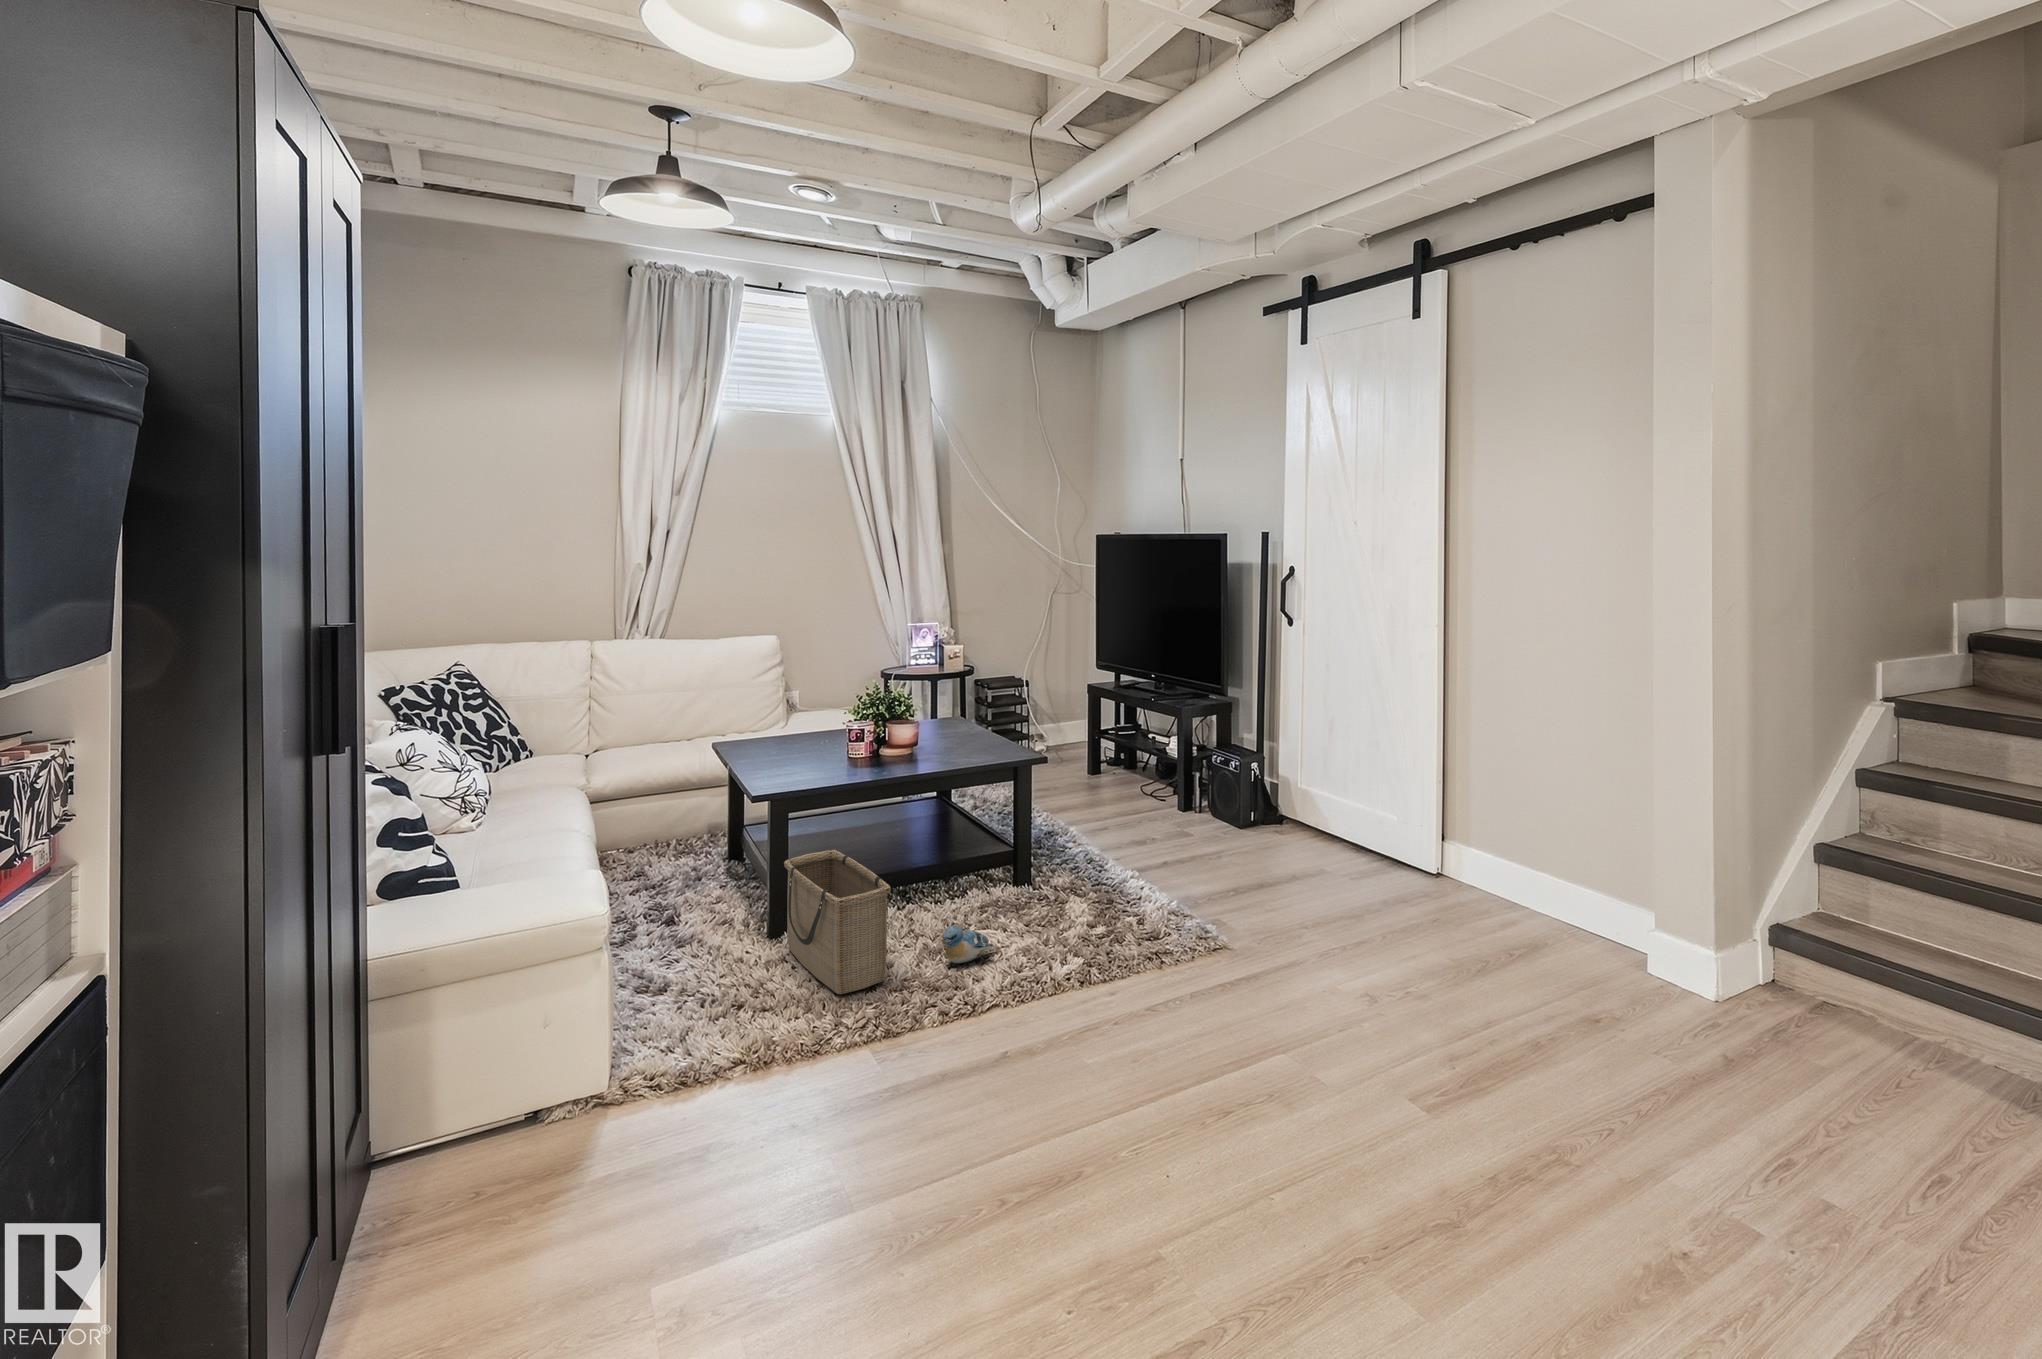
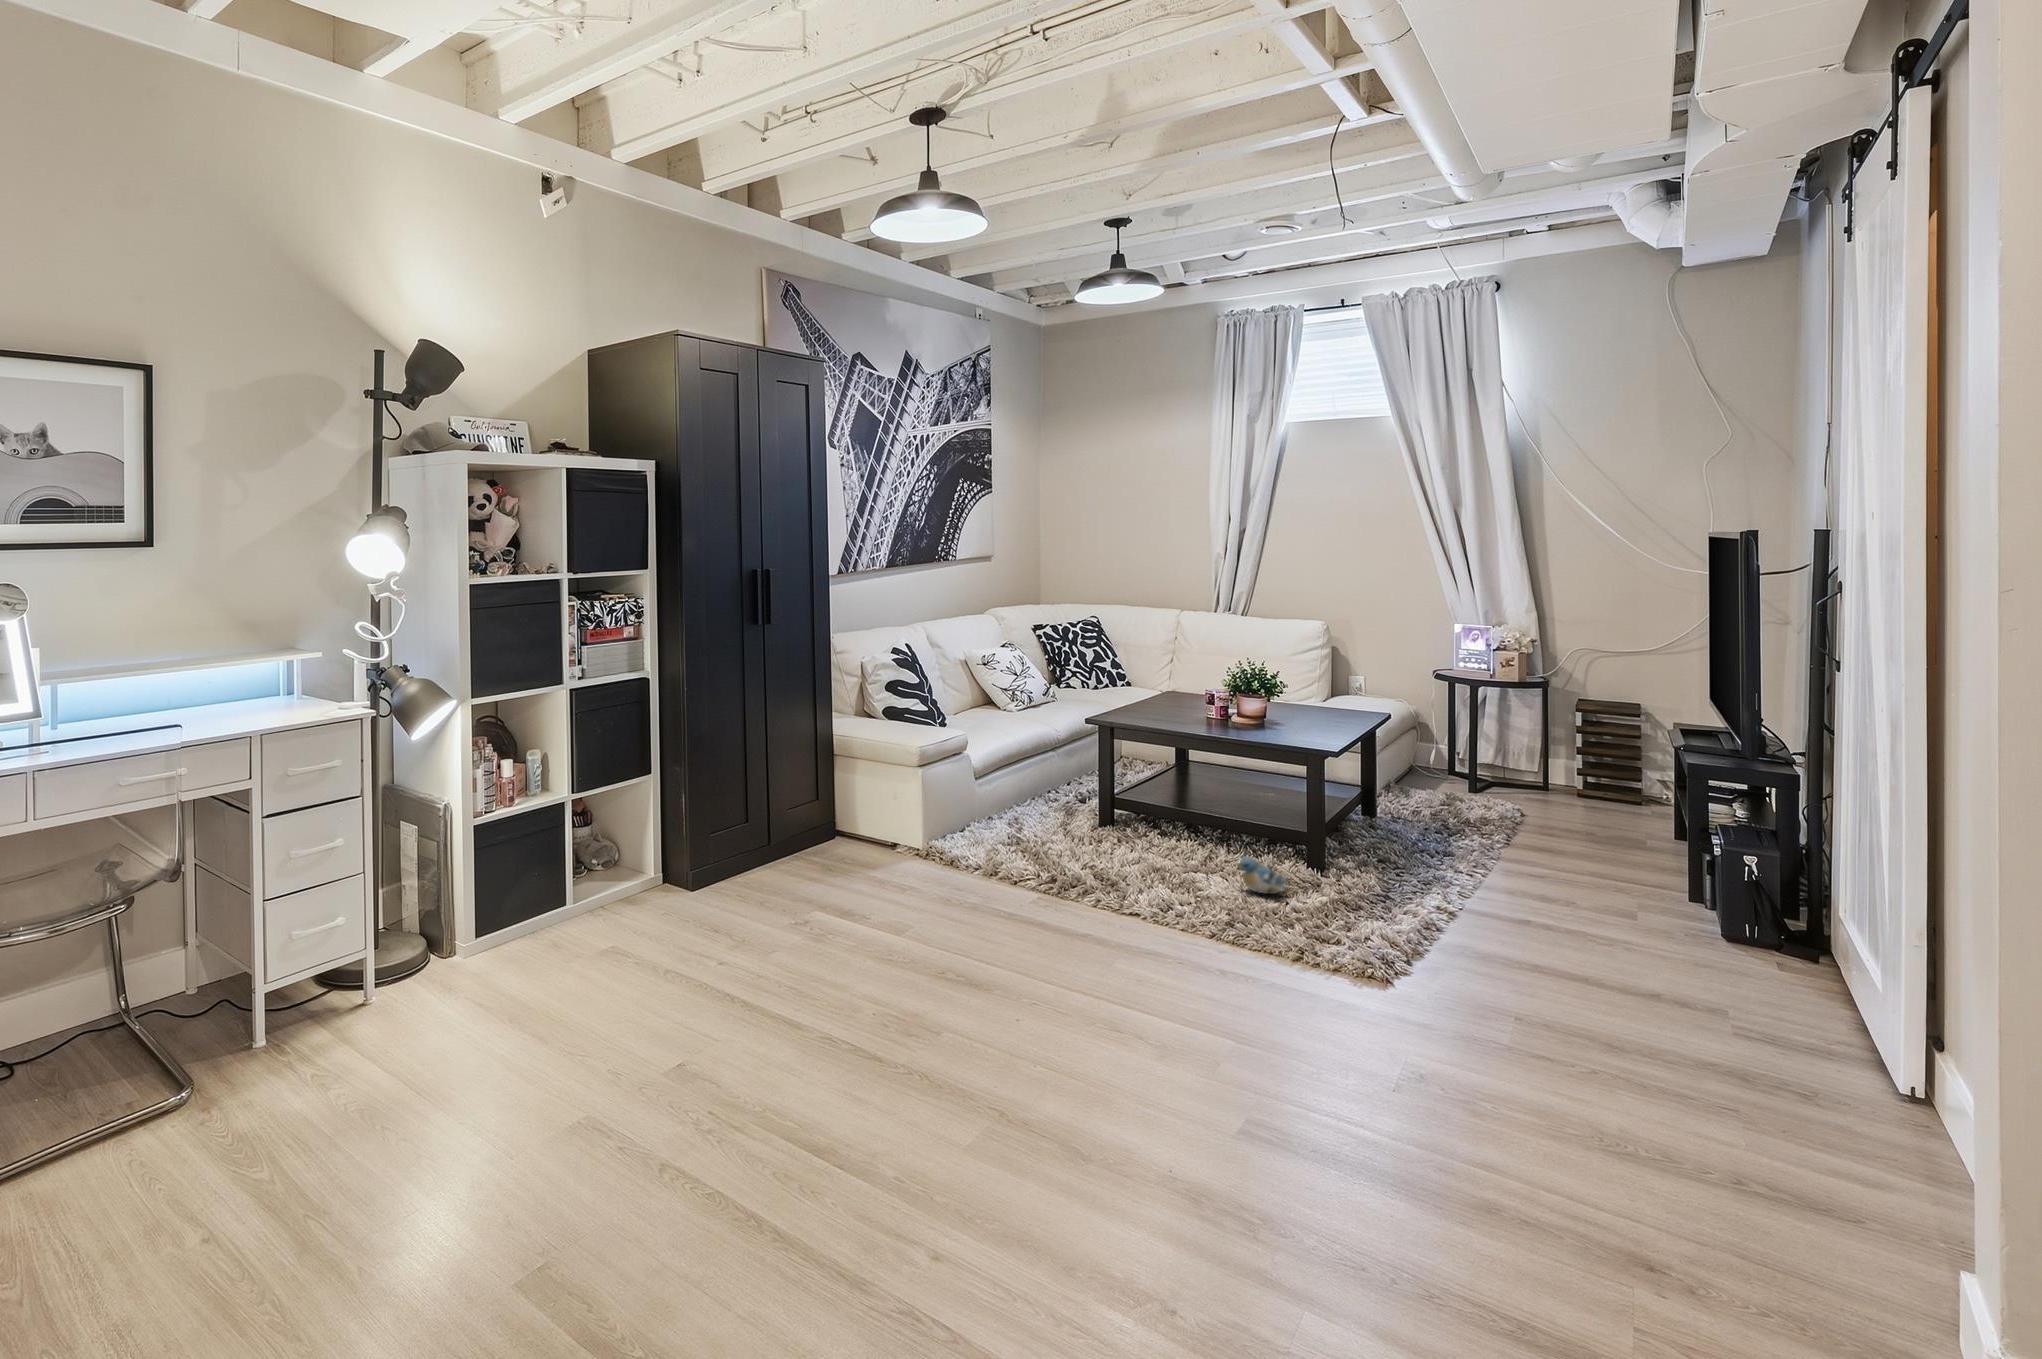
basket: present [784,850,891,994] -> none [1142,772,1205,878]

